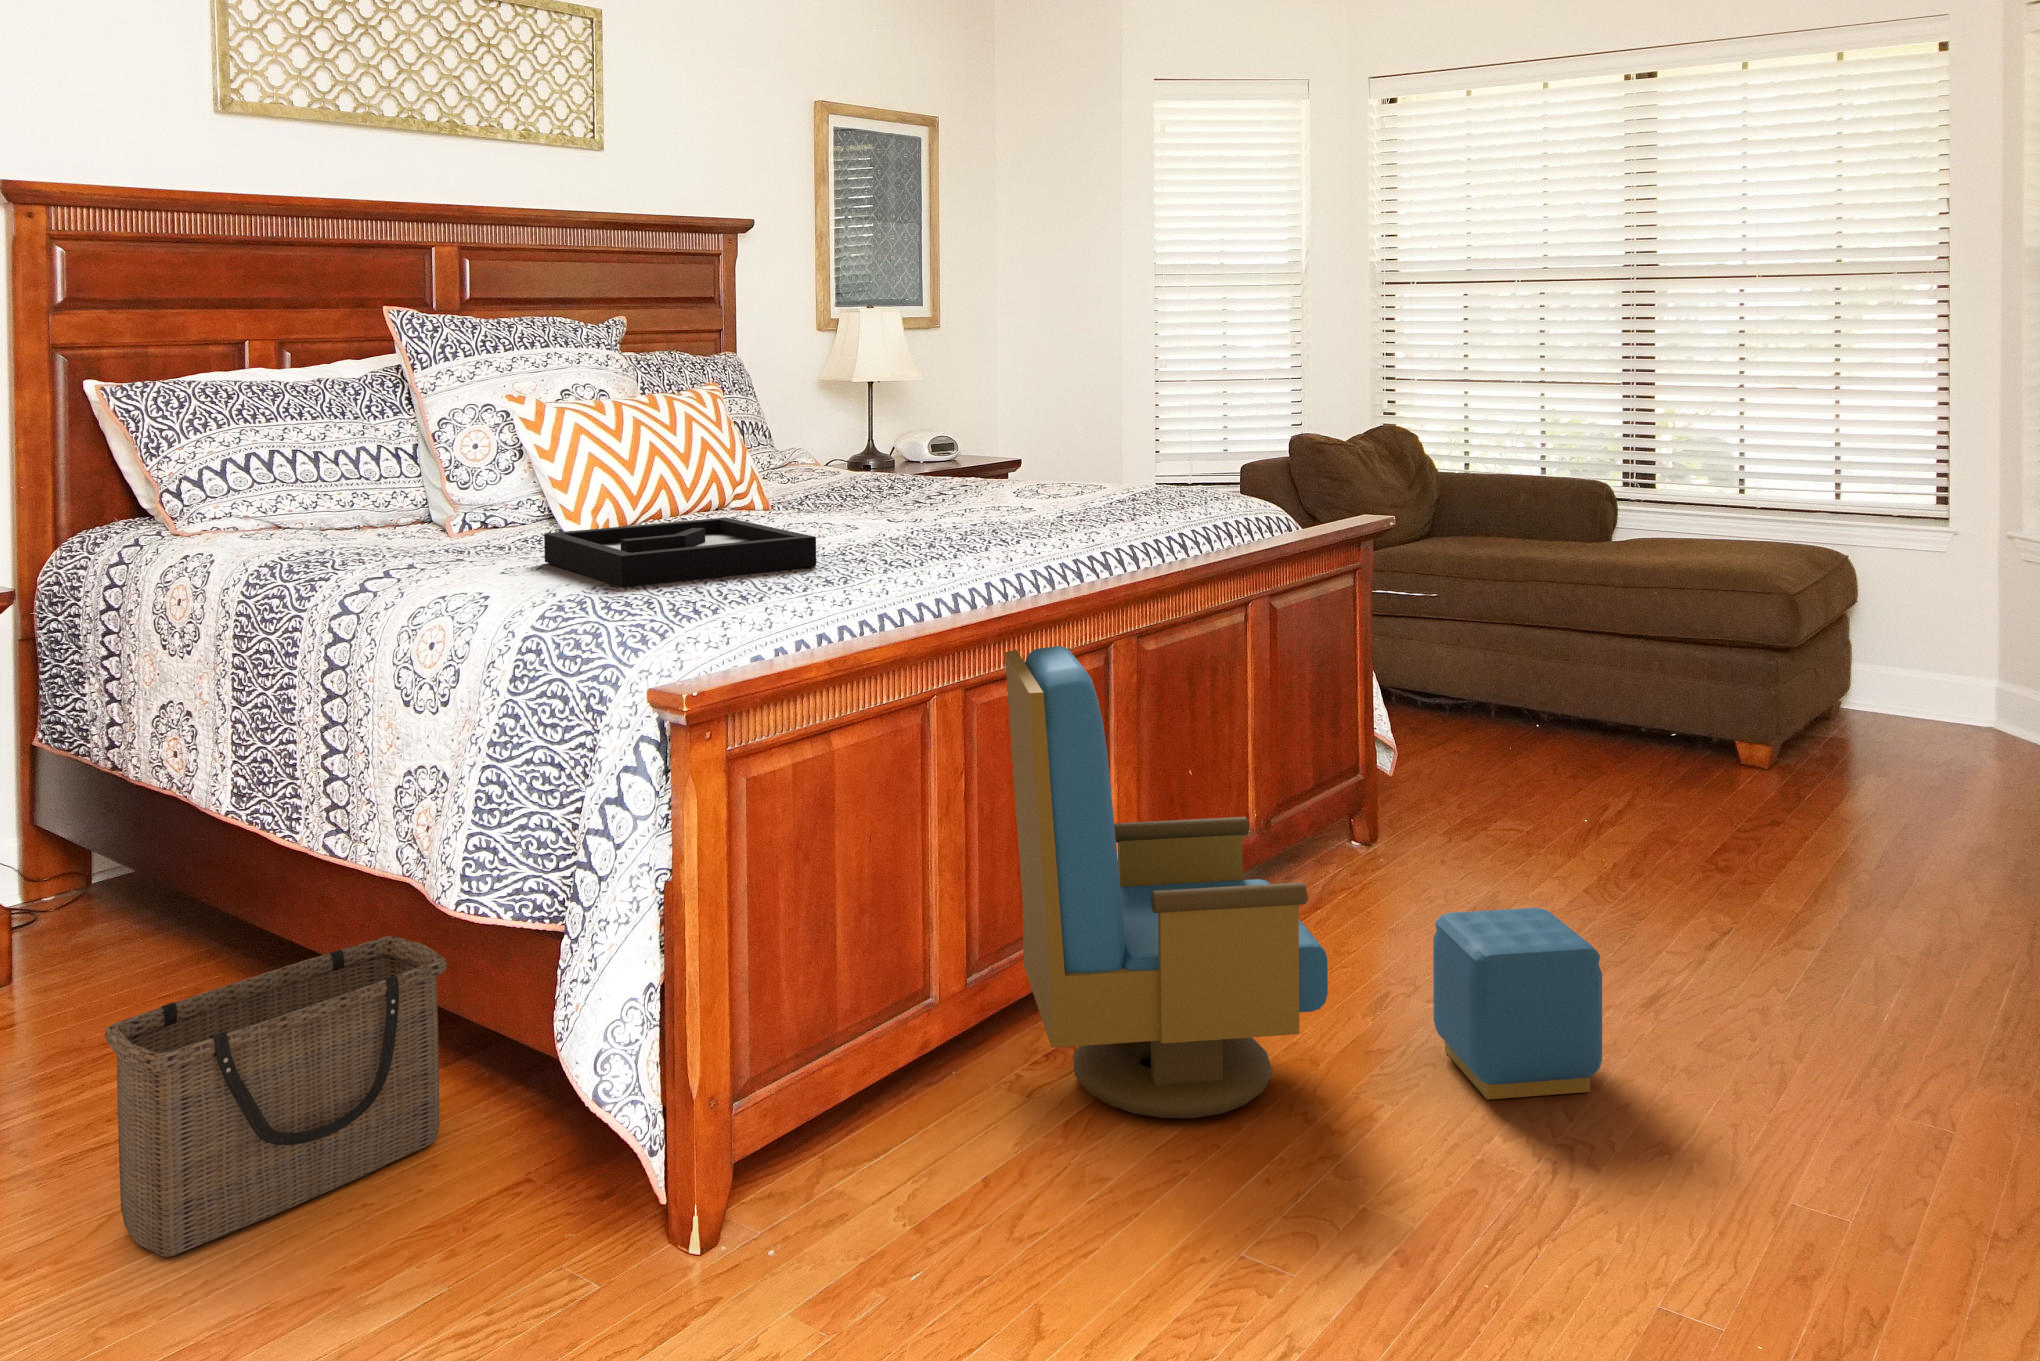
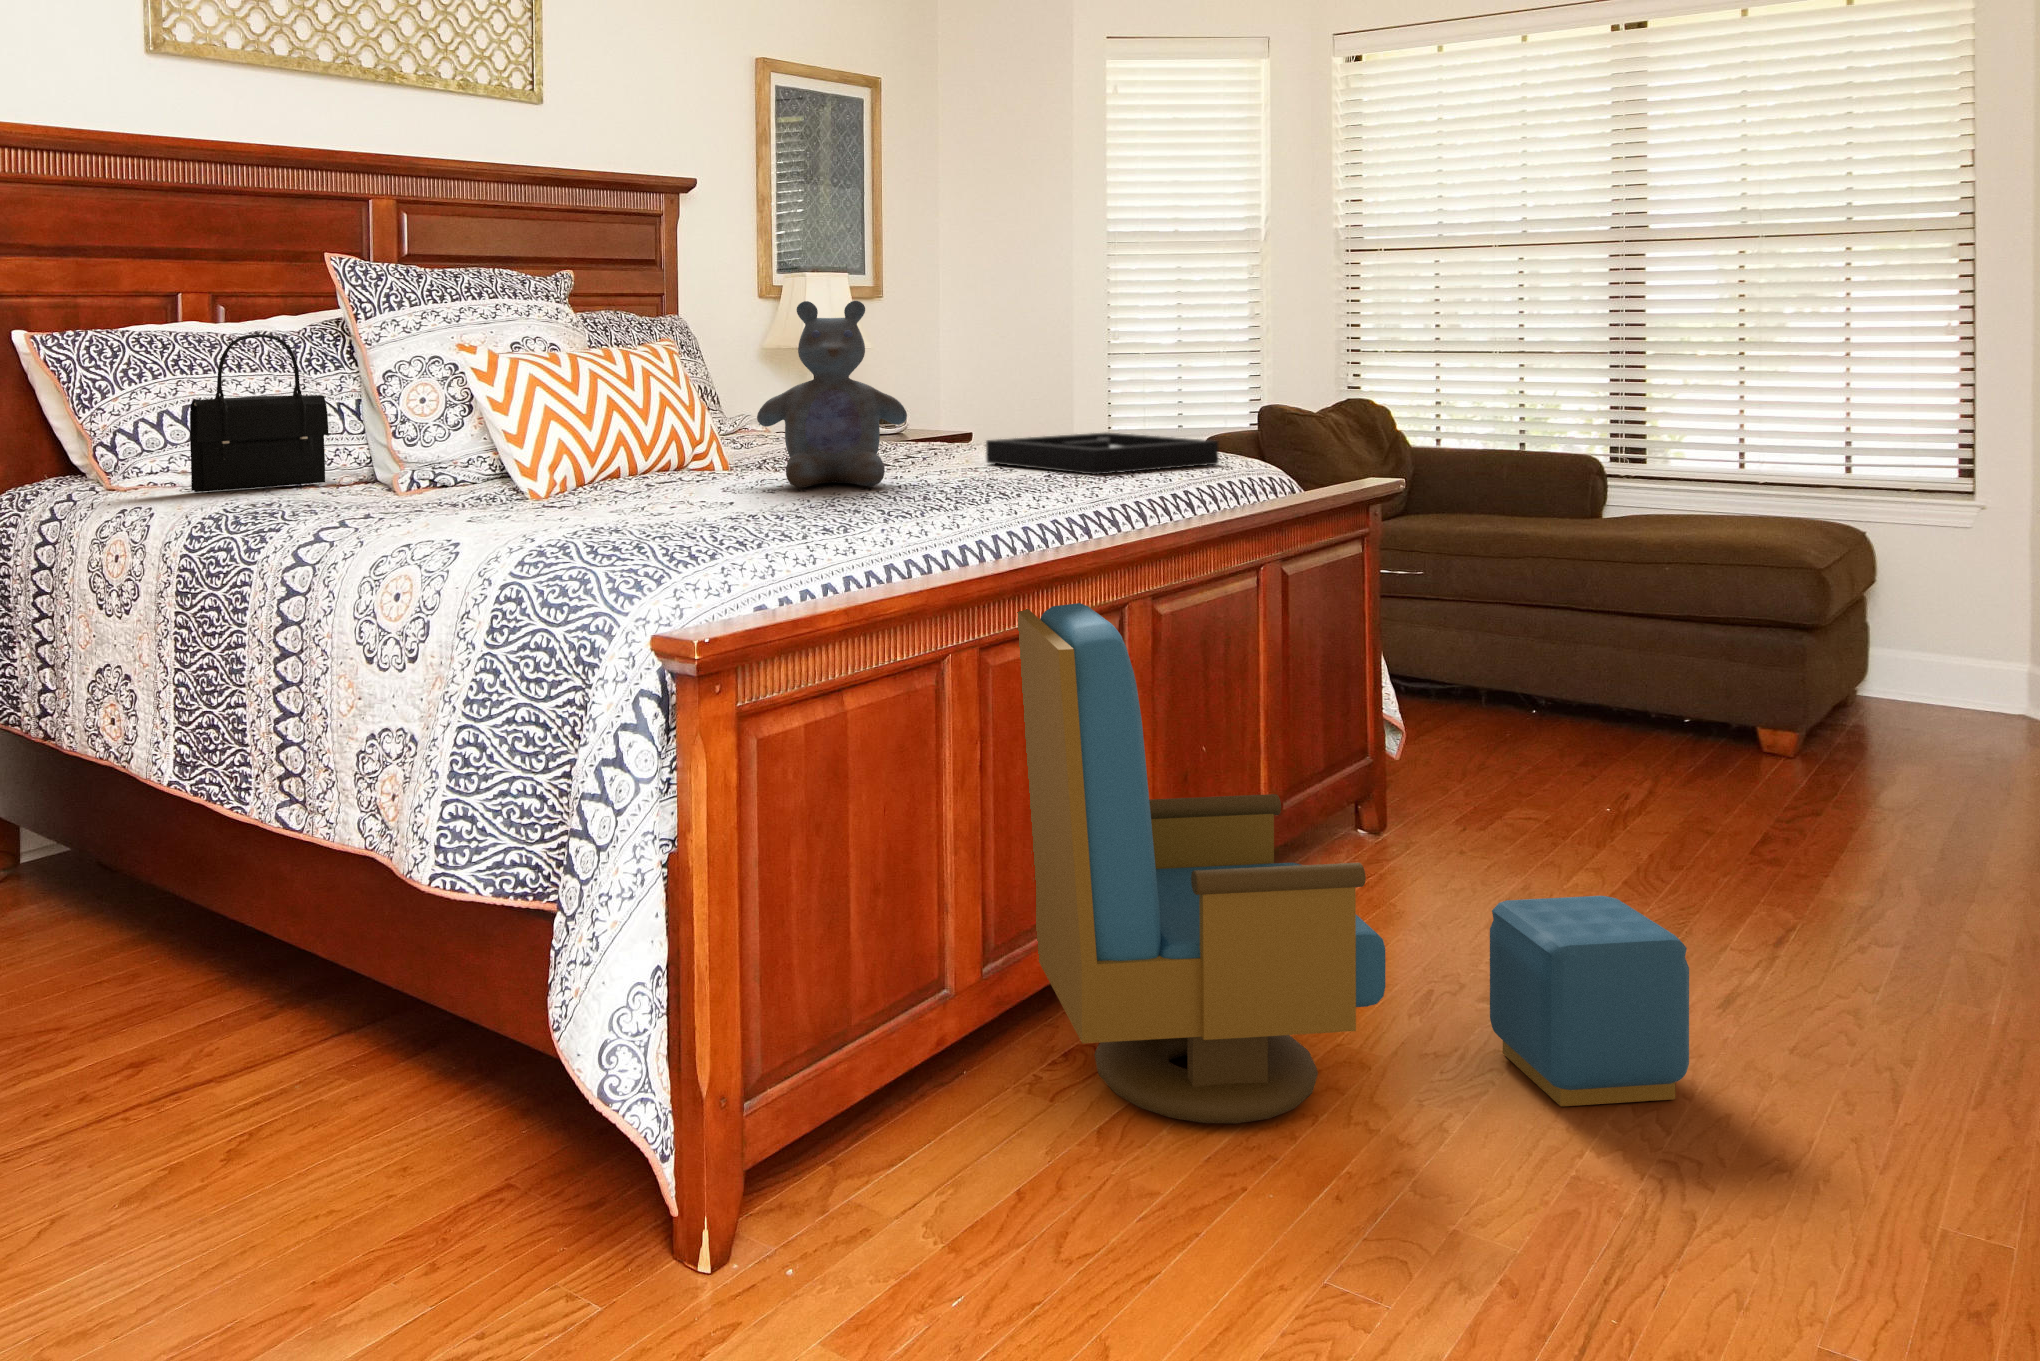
stuffed bear: none [787,355,927,531] -> present [757,301,907,487]
handbag: none [253,386,386,535] -> present [190,334,329,492]
decorative tray: present [544,517,816,587] -> present [986,433,1219,475]
basket: present [105,936,447,1257] -> none [51,915,417,1263]

